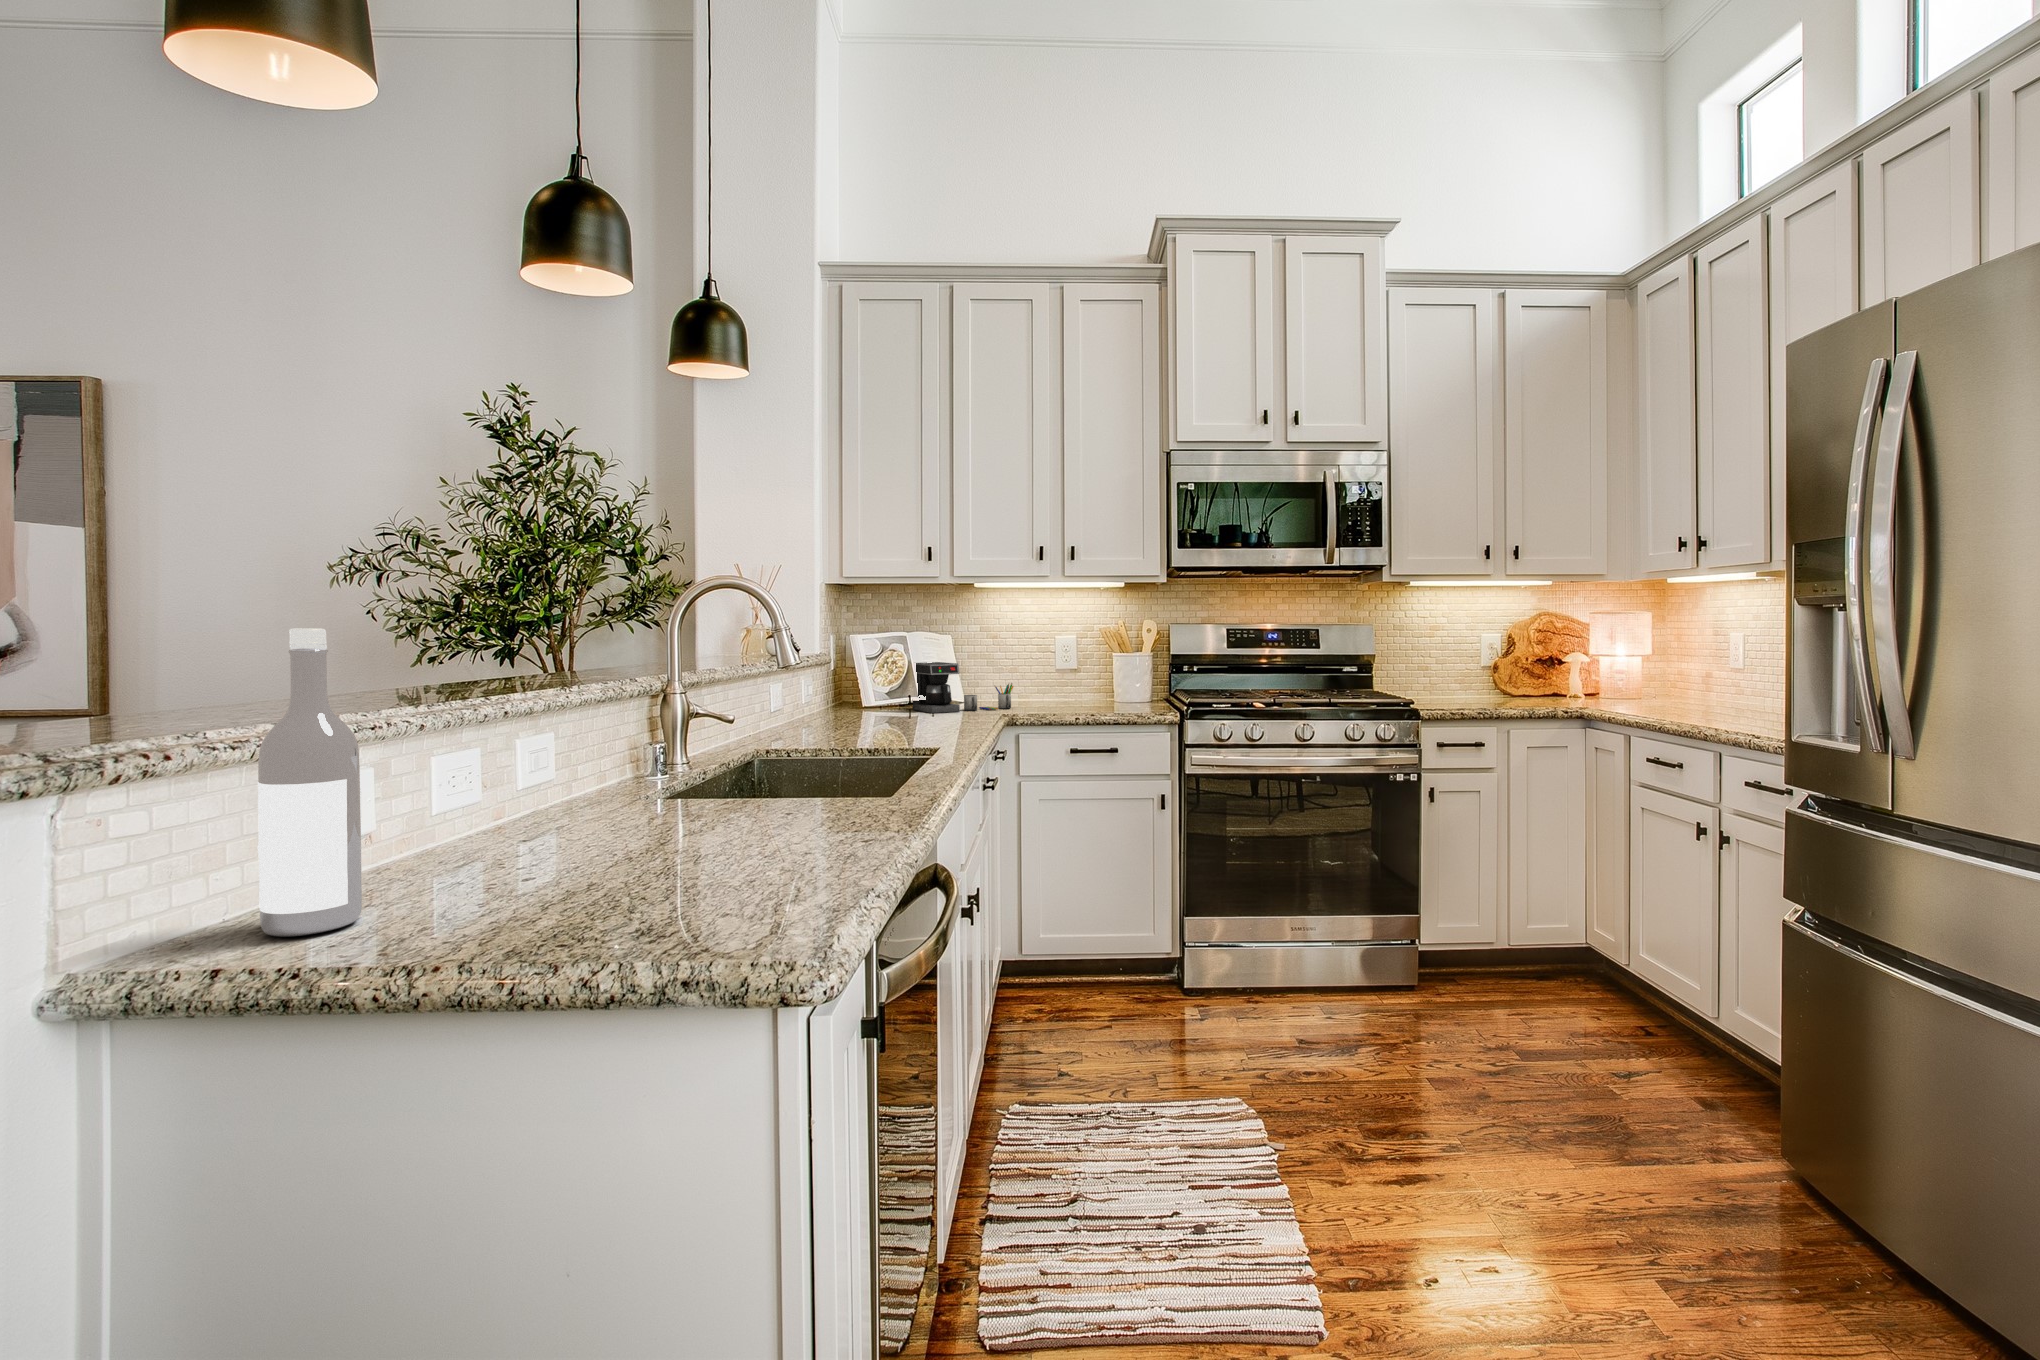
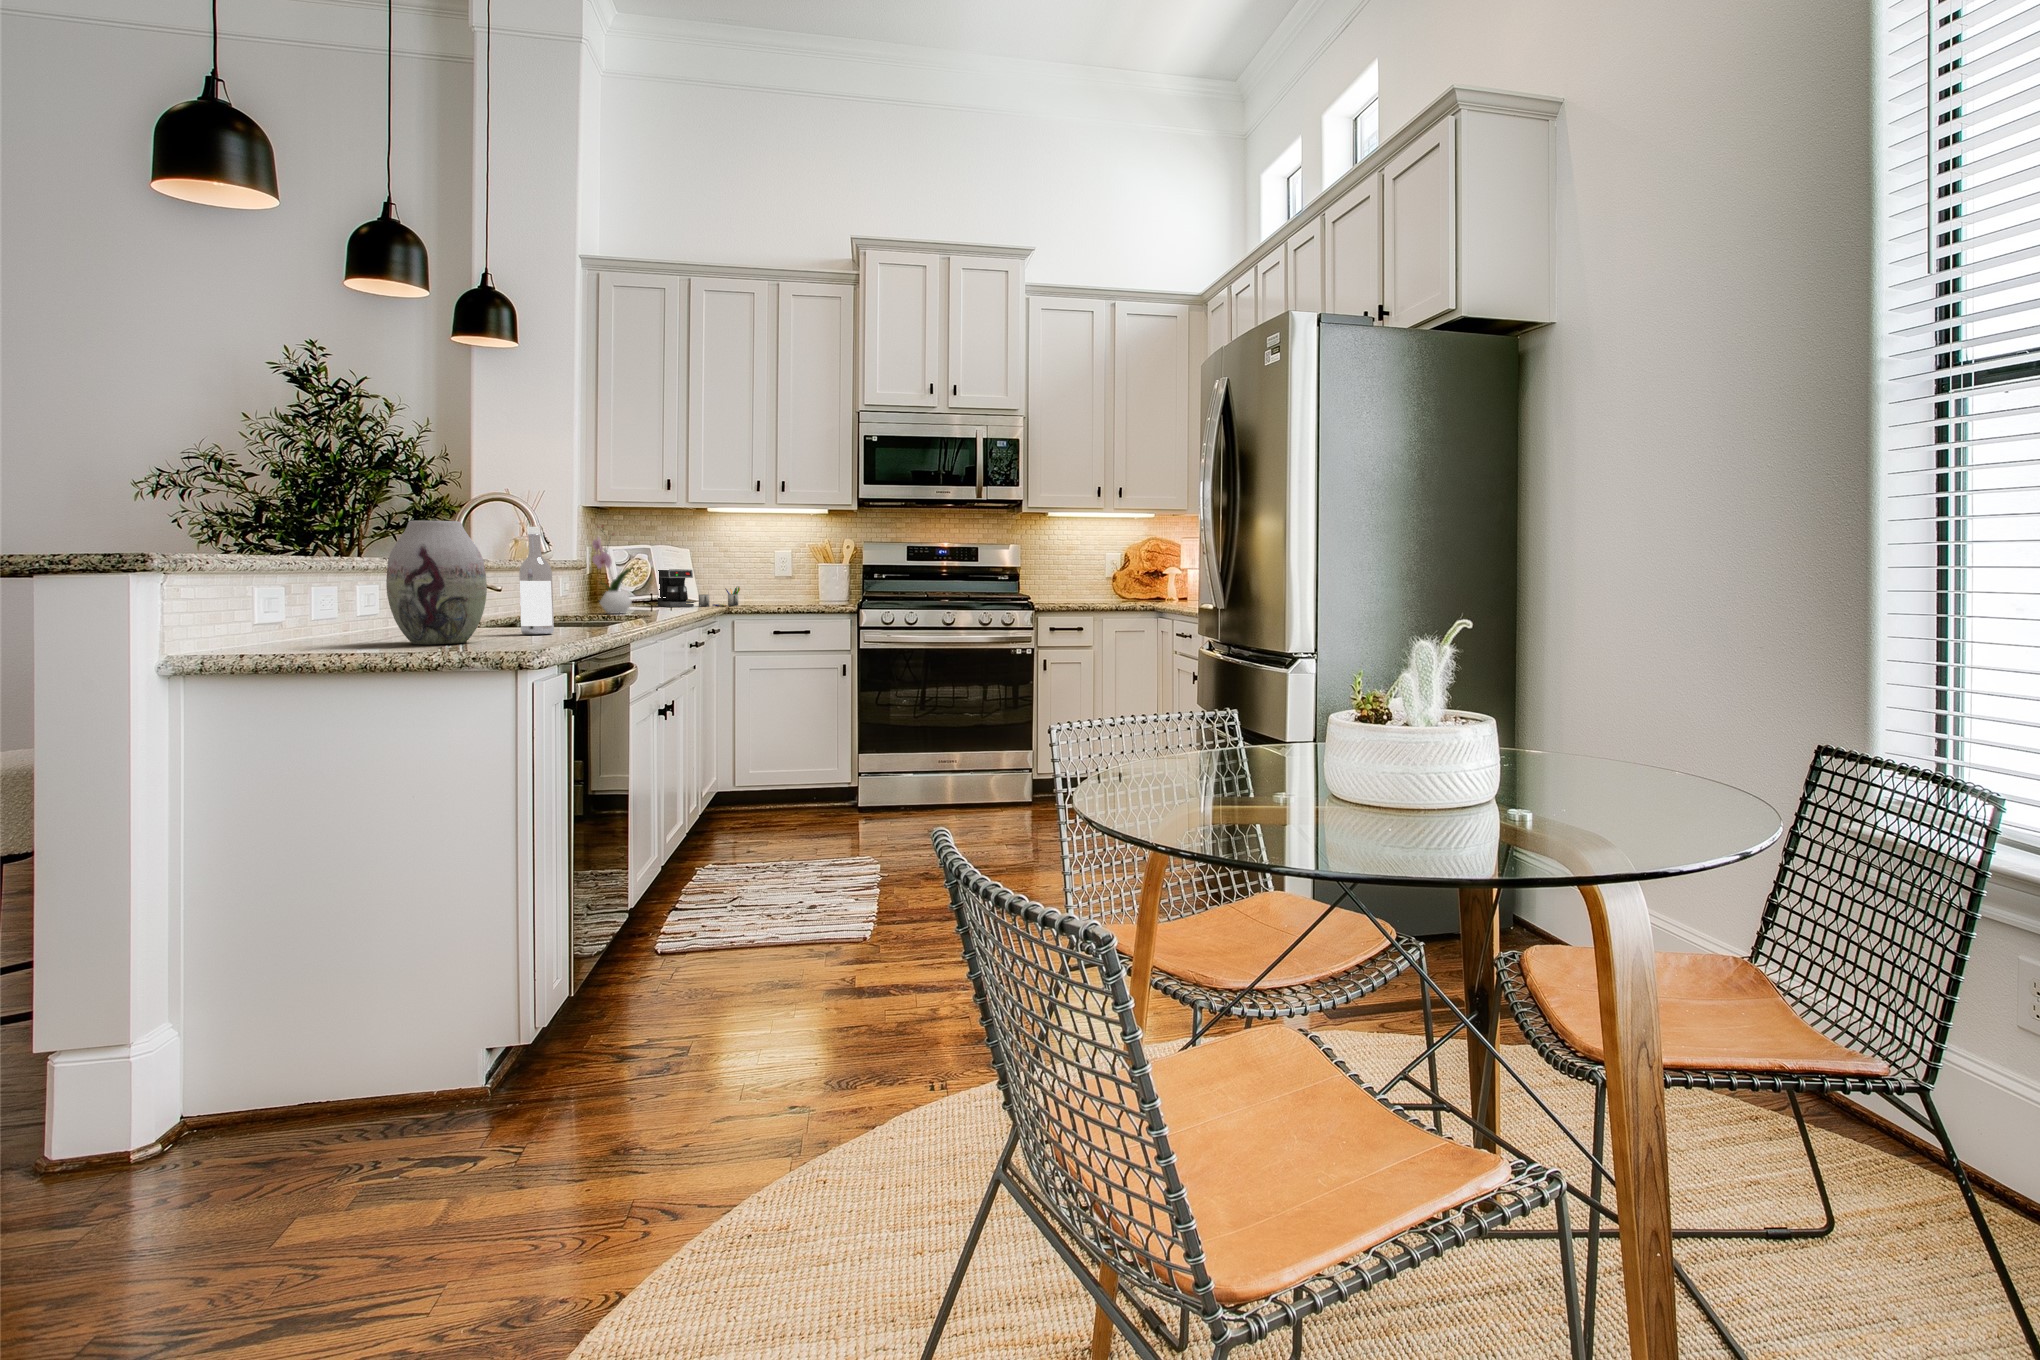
flower arrangement: none [852,610,907,736] -> present [592,526,631,614]
vase: none [520,626,735,923] -> present [386,521,487,644]
wine bottle: present [258,628,362,937] -> present [519,527,554,635]

